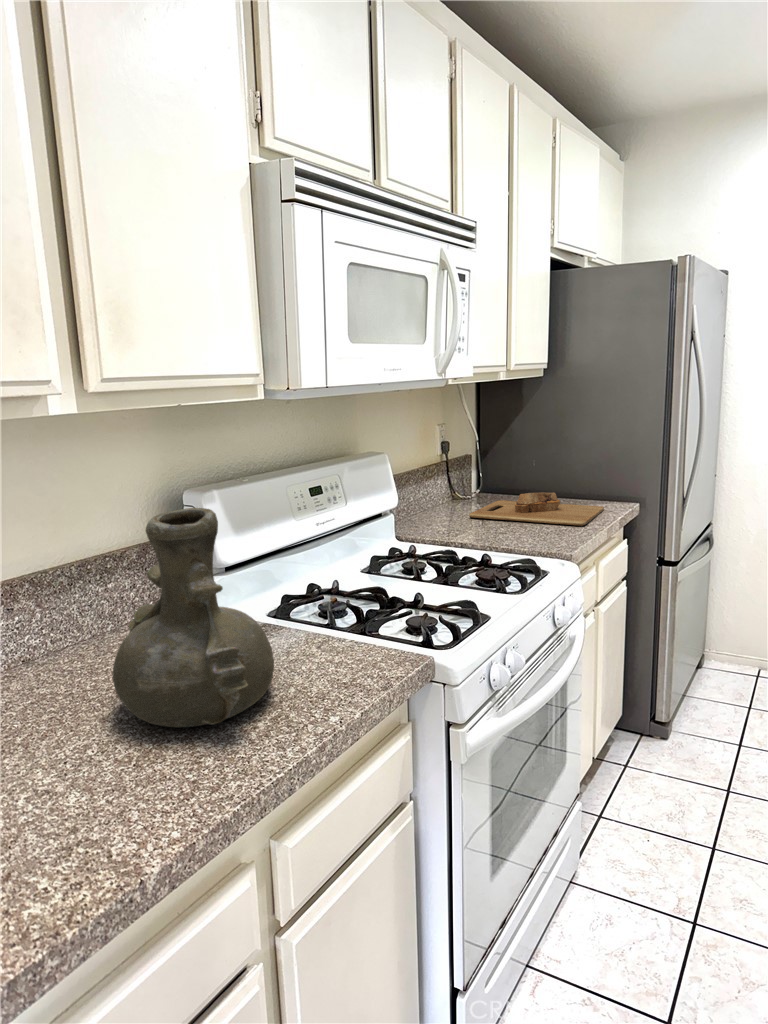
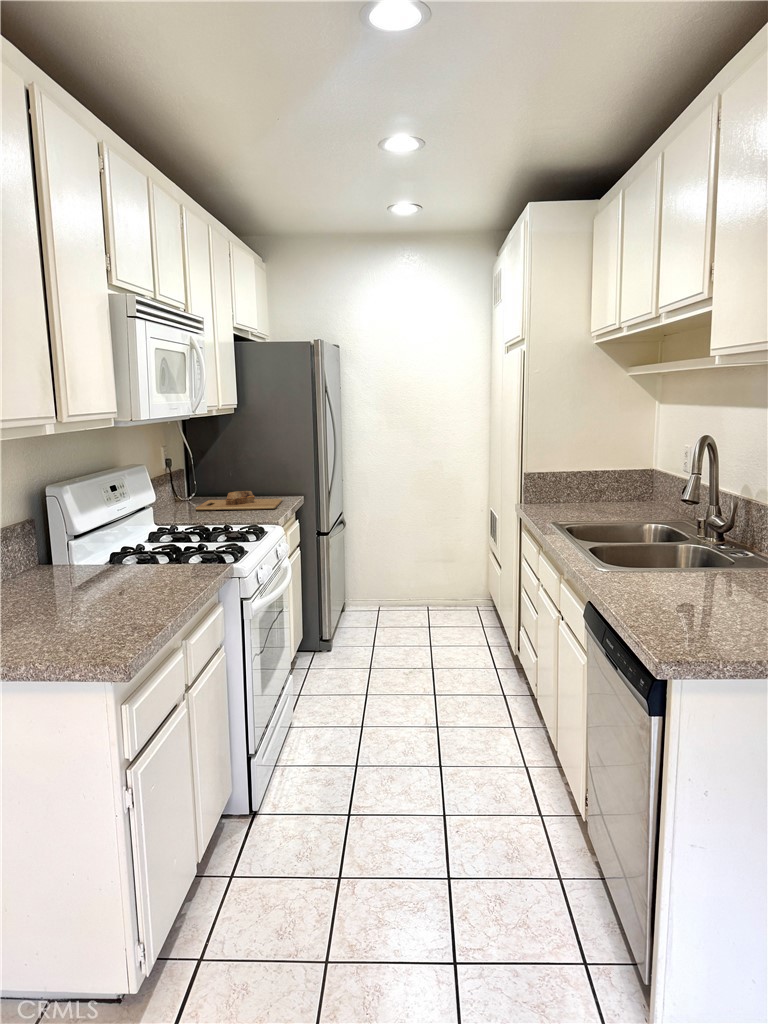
vase: present [112,508,274,727] -> none [65,485,163,598]

